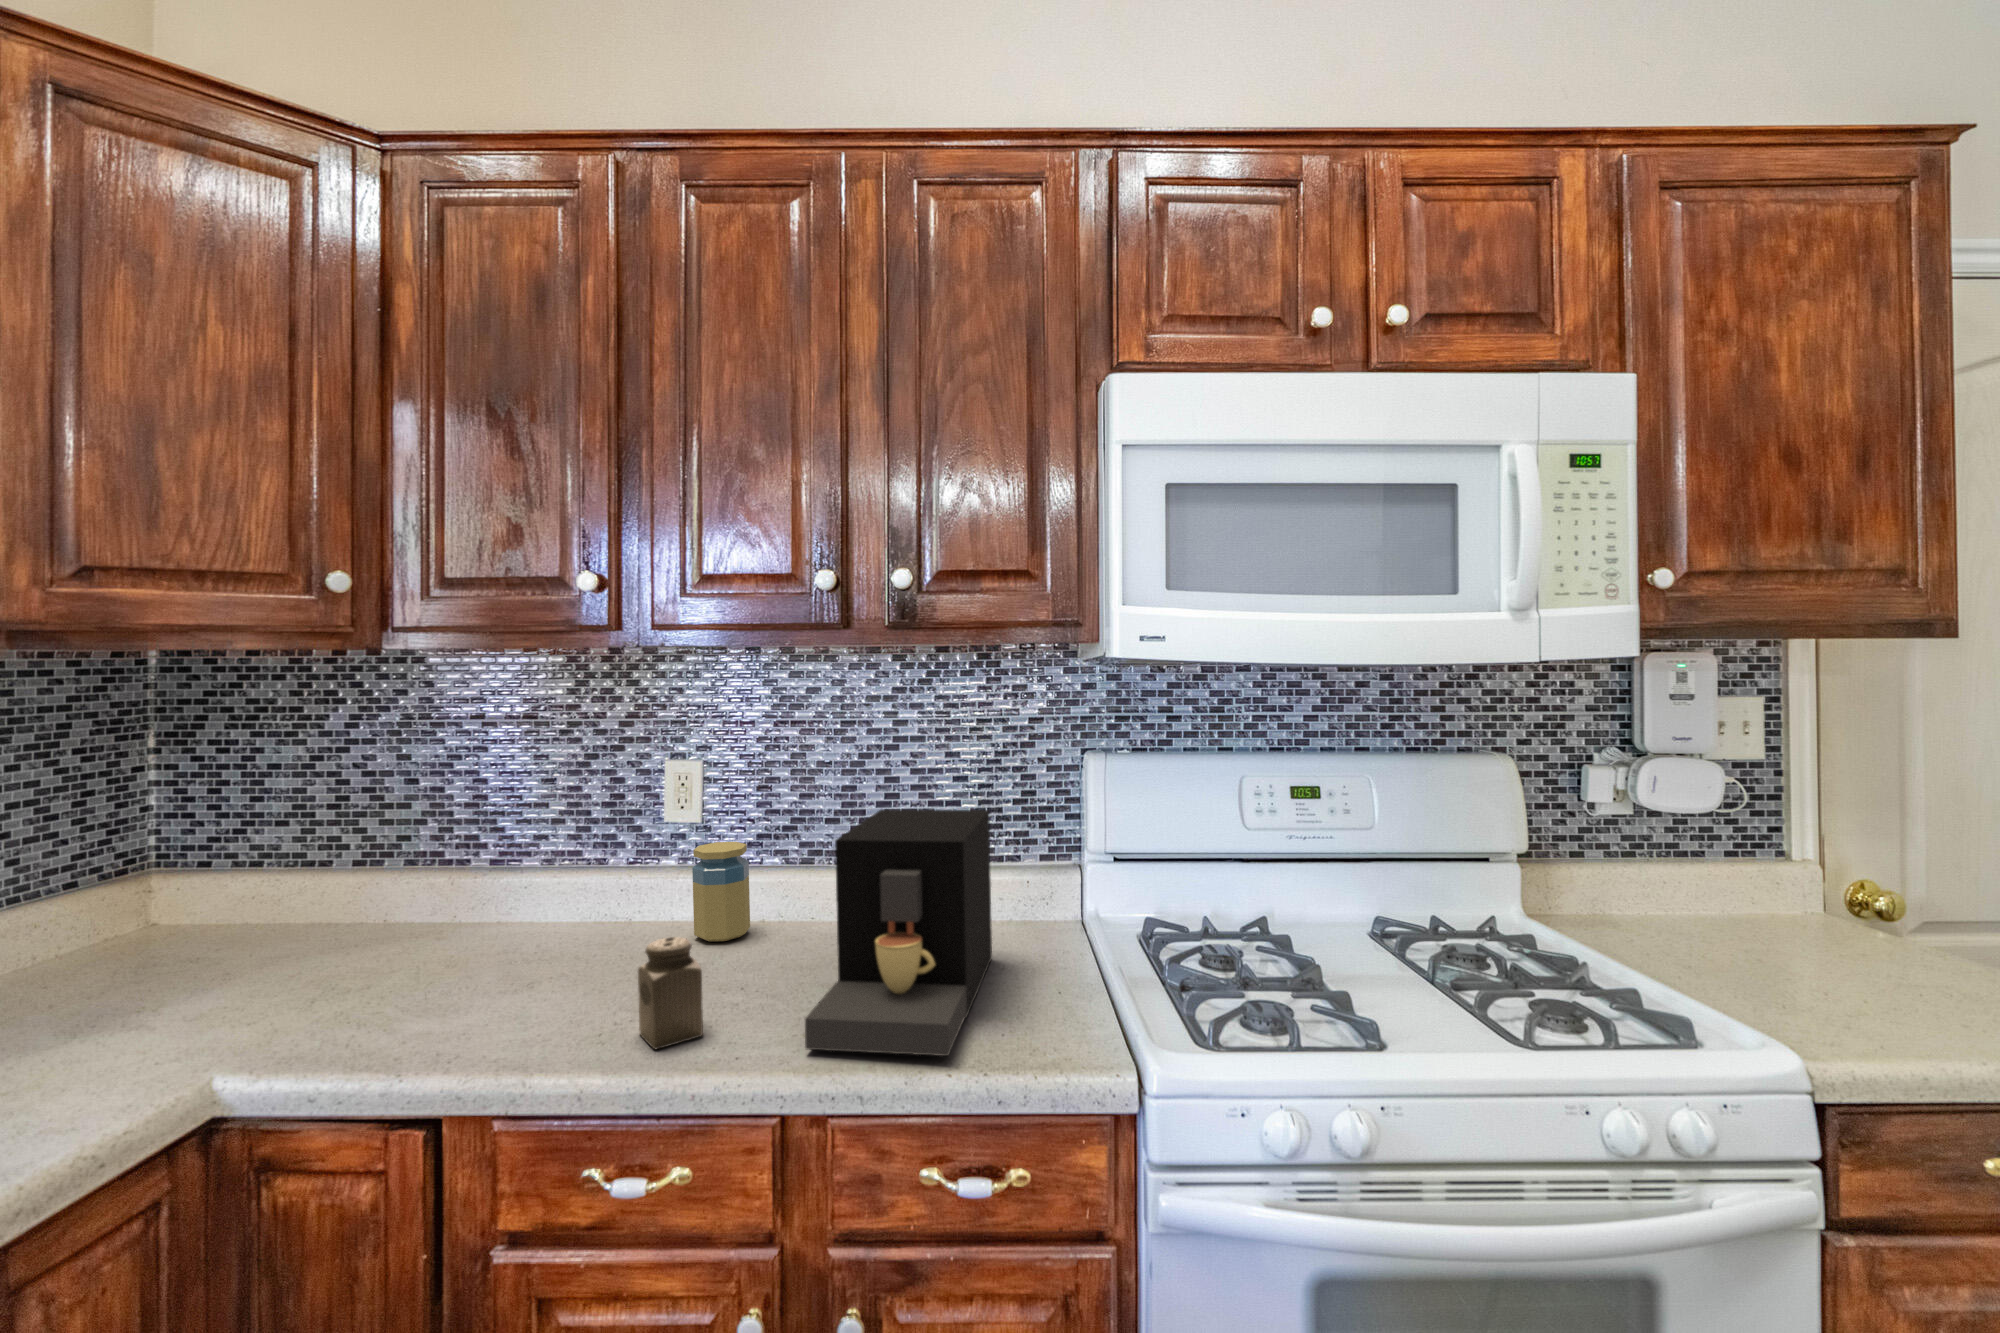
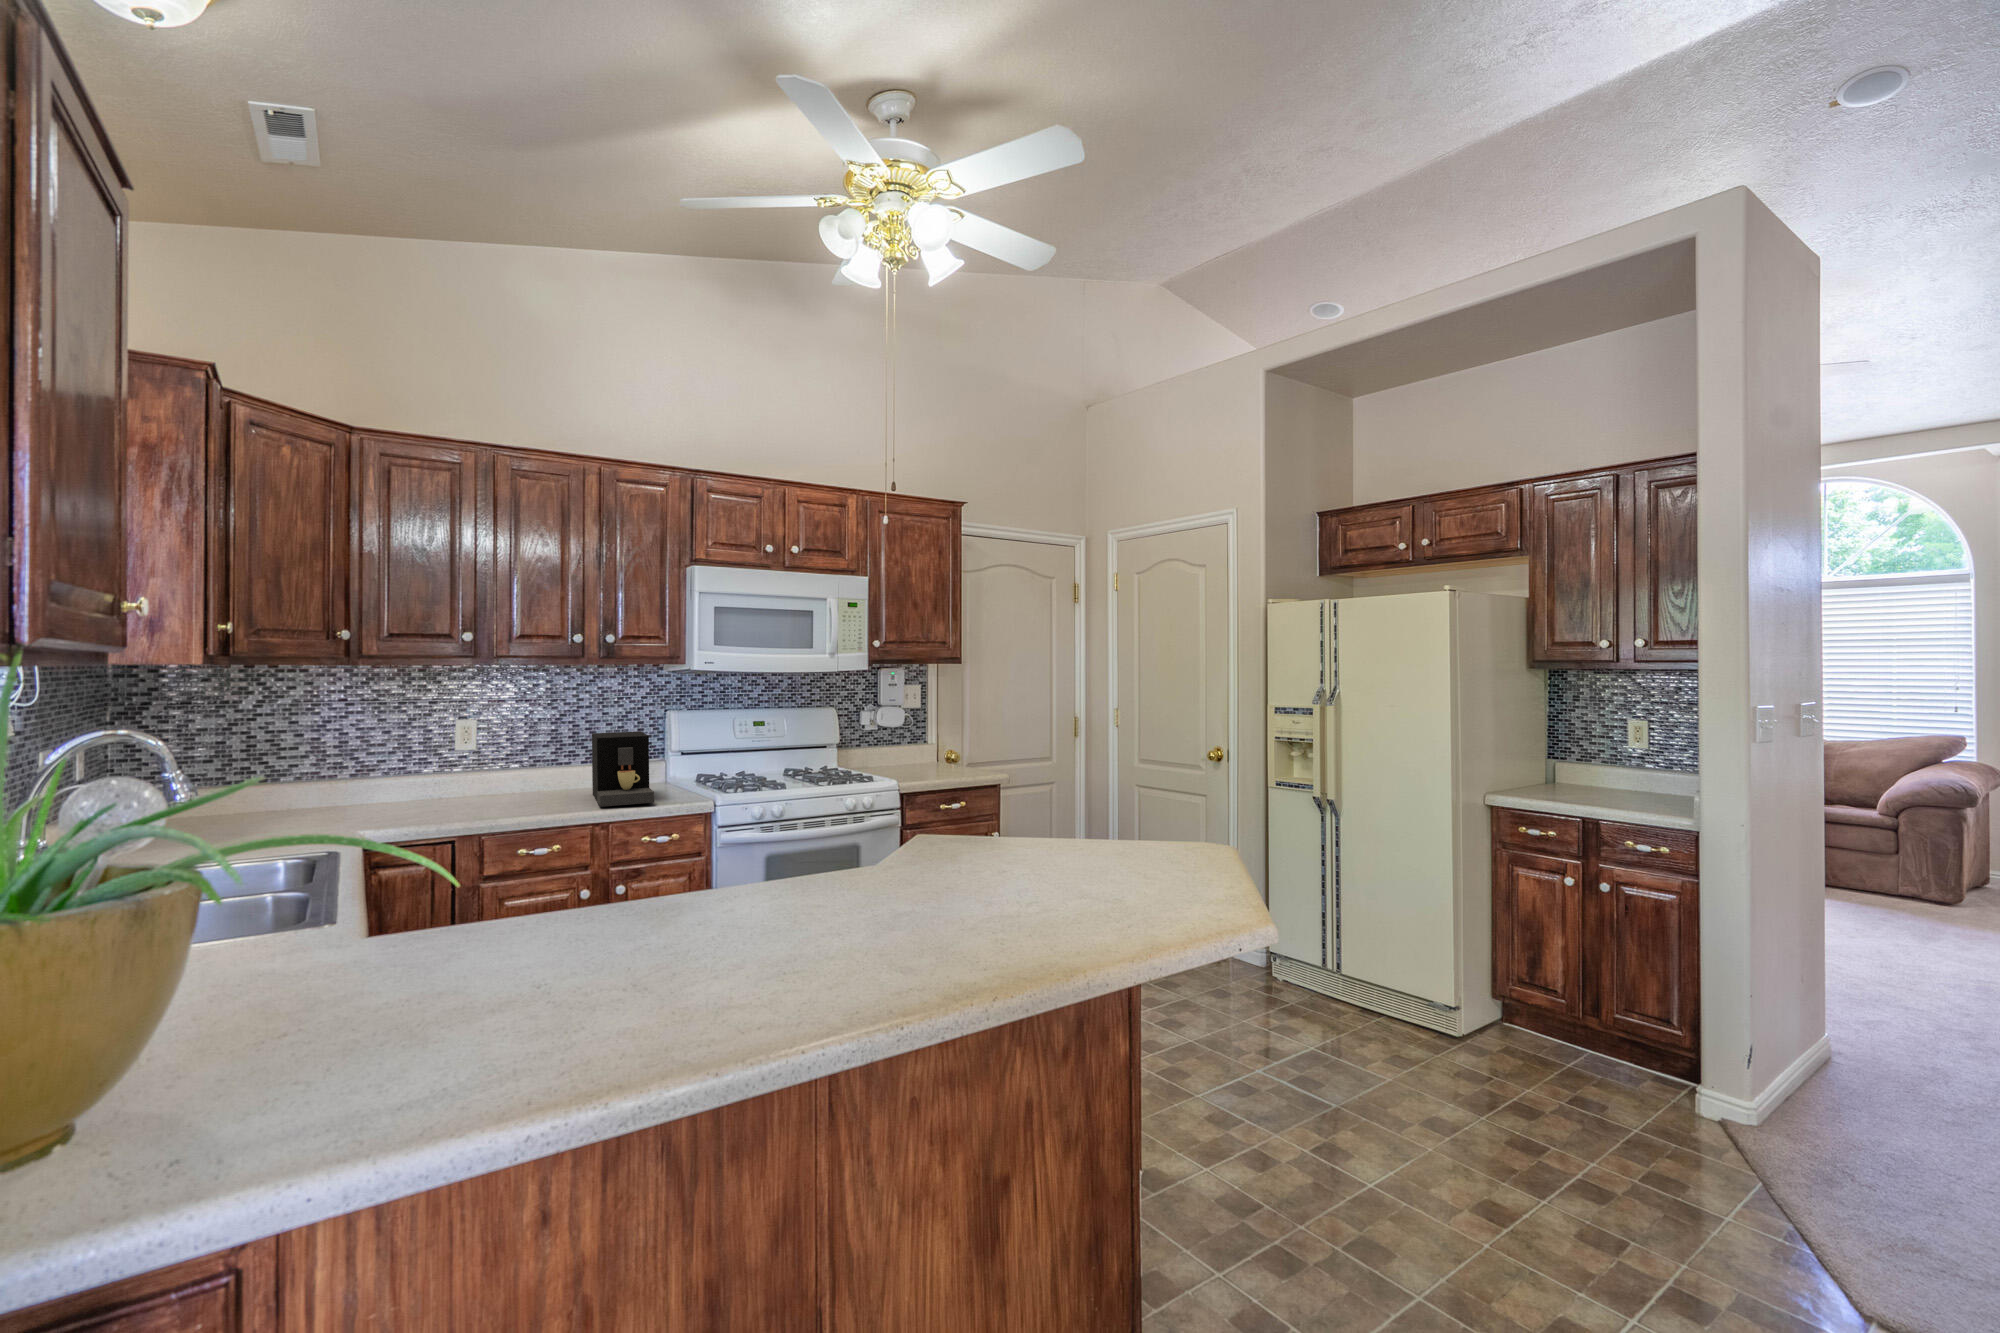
jar: present [692,842,750,942] -> none [493,754,520,797]
salt shaker: present [638,937,703,1049] -> none [526,775,554,812]

